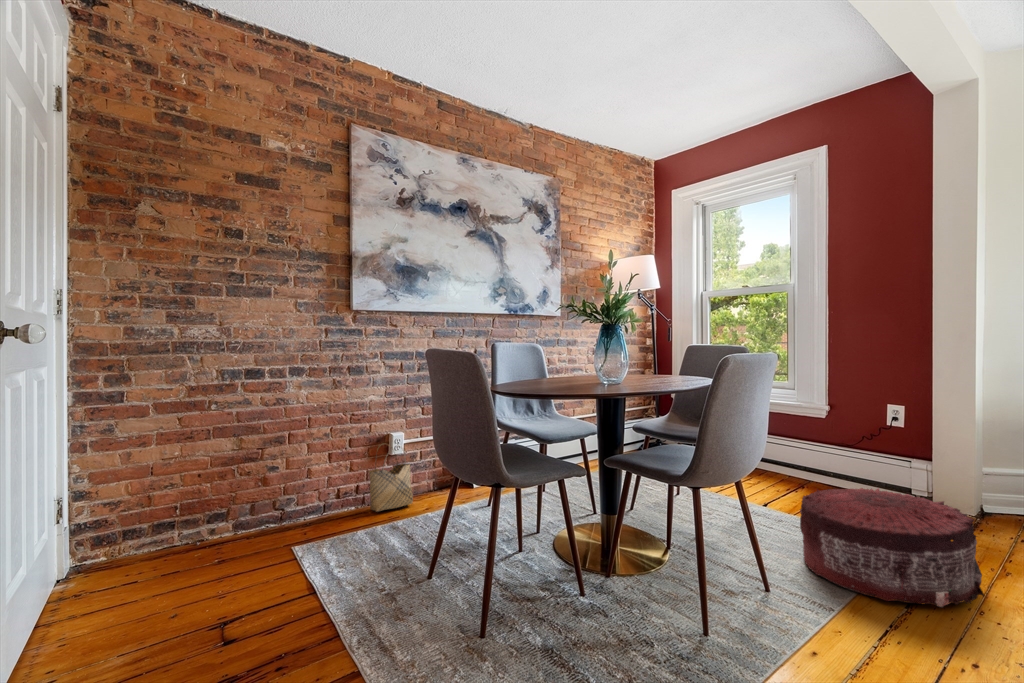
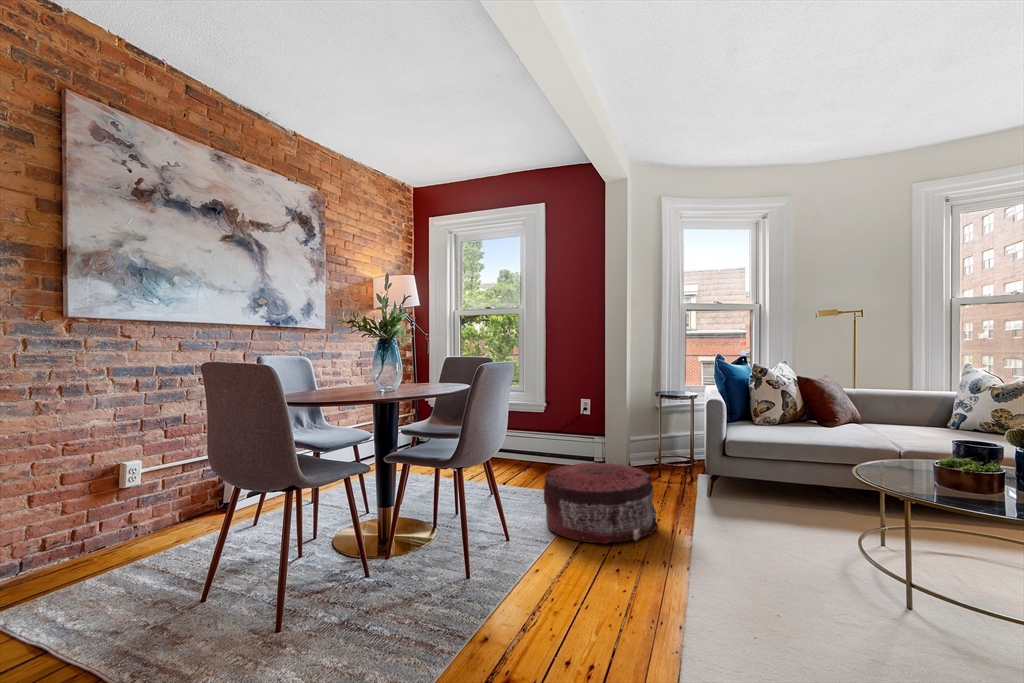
woven basket: present [369,443,413,512] -> none [91,476,154,560]

